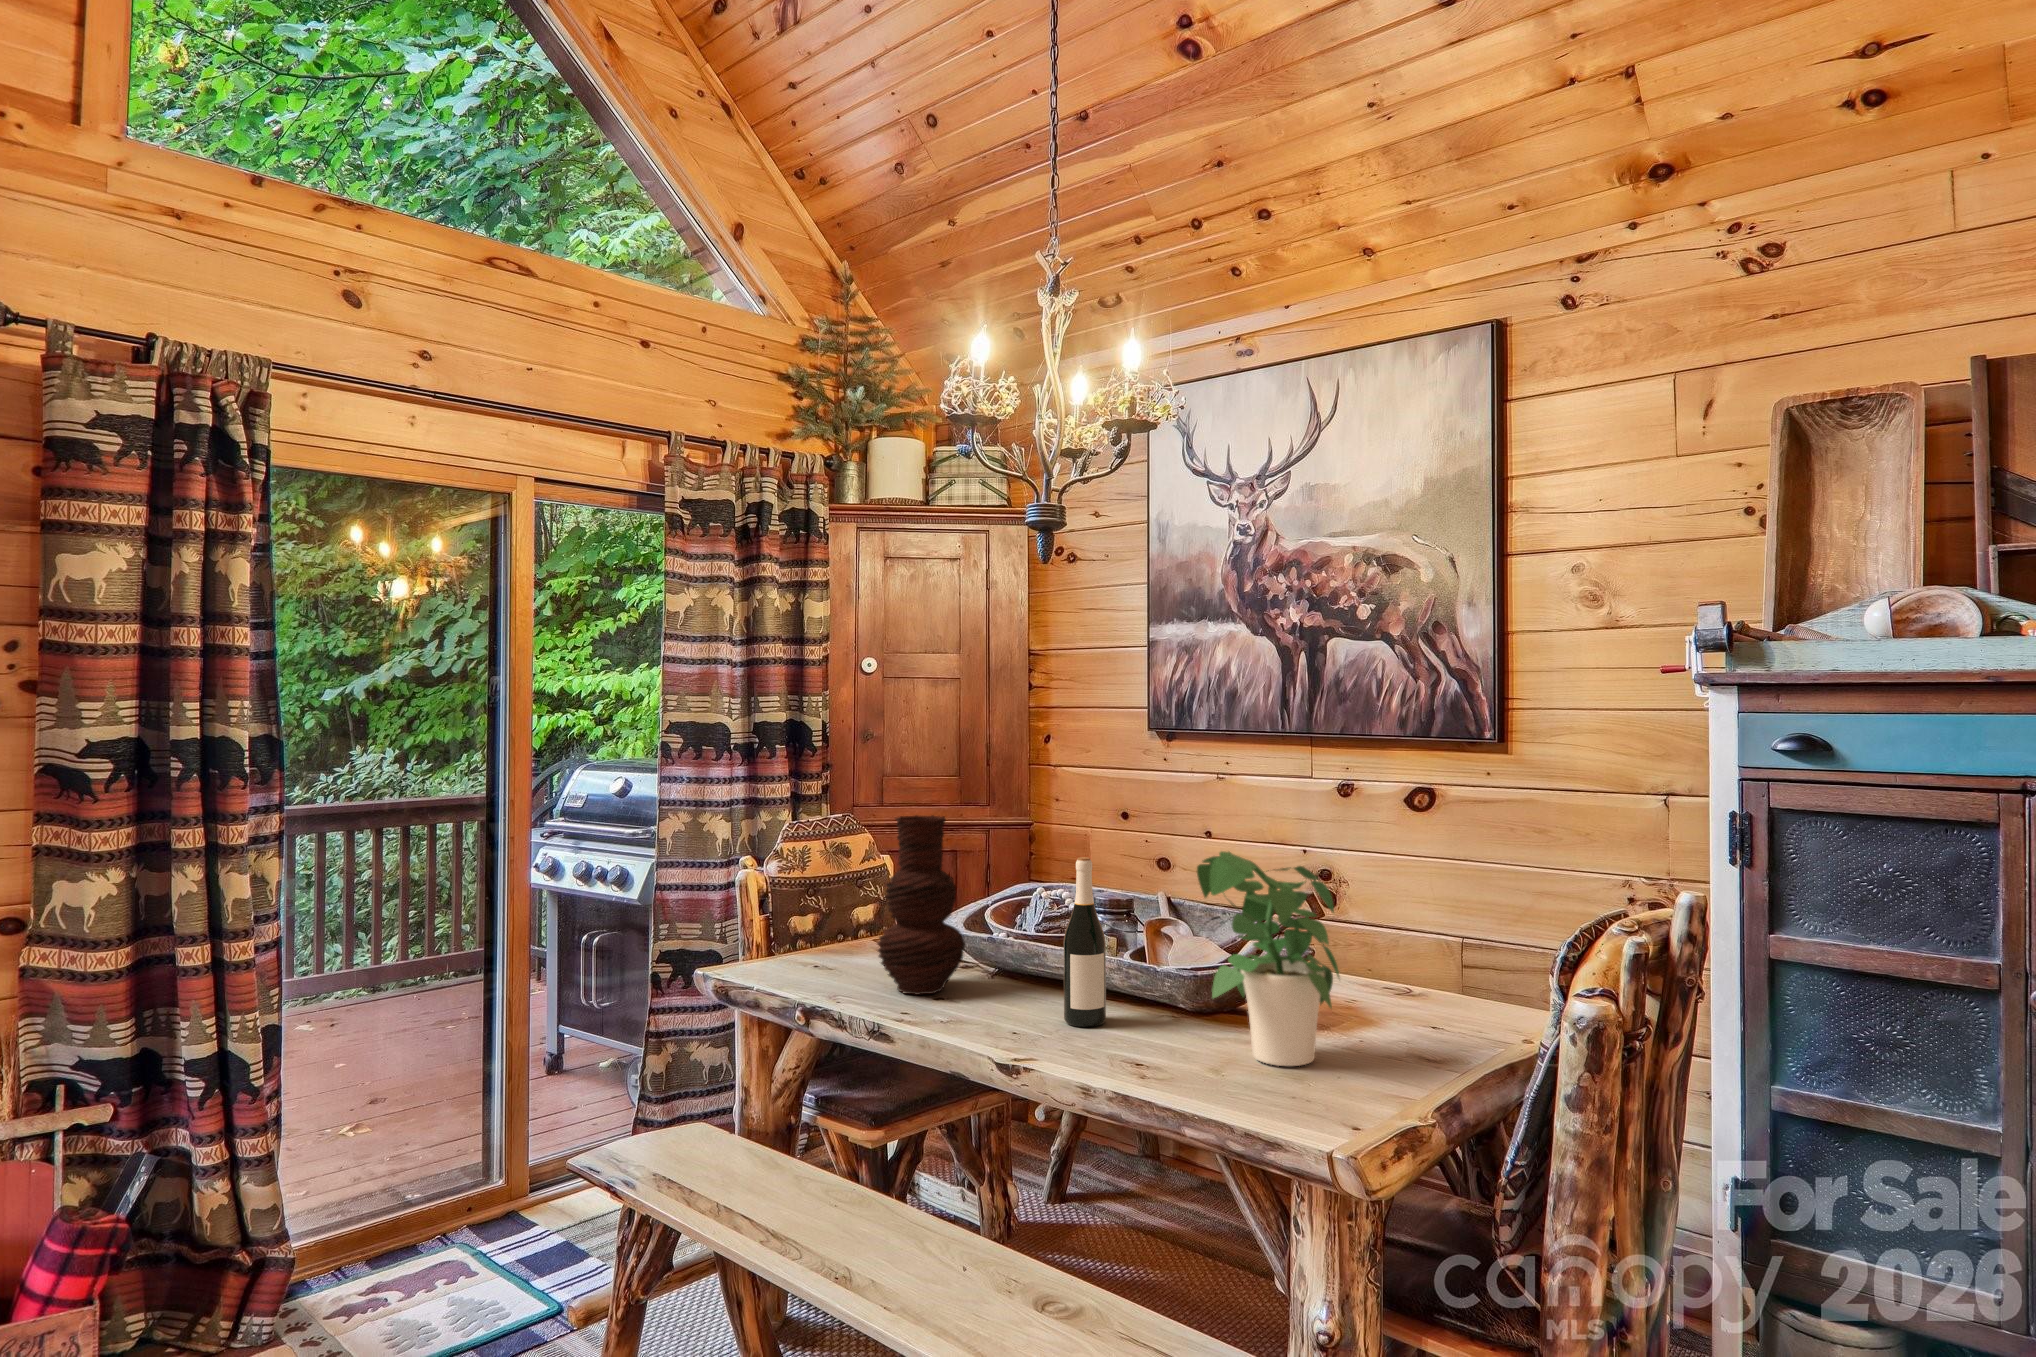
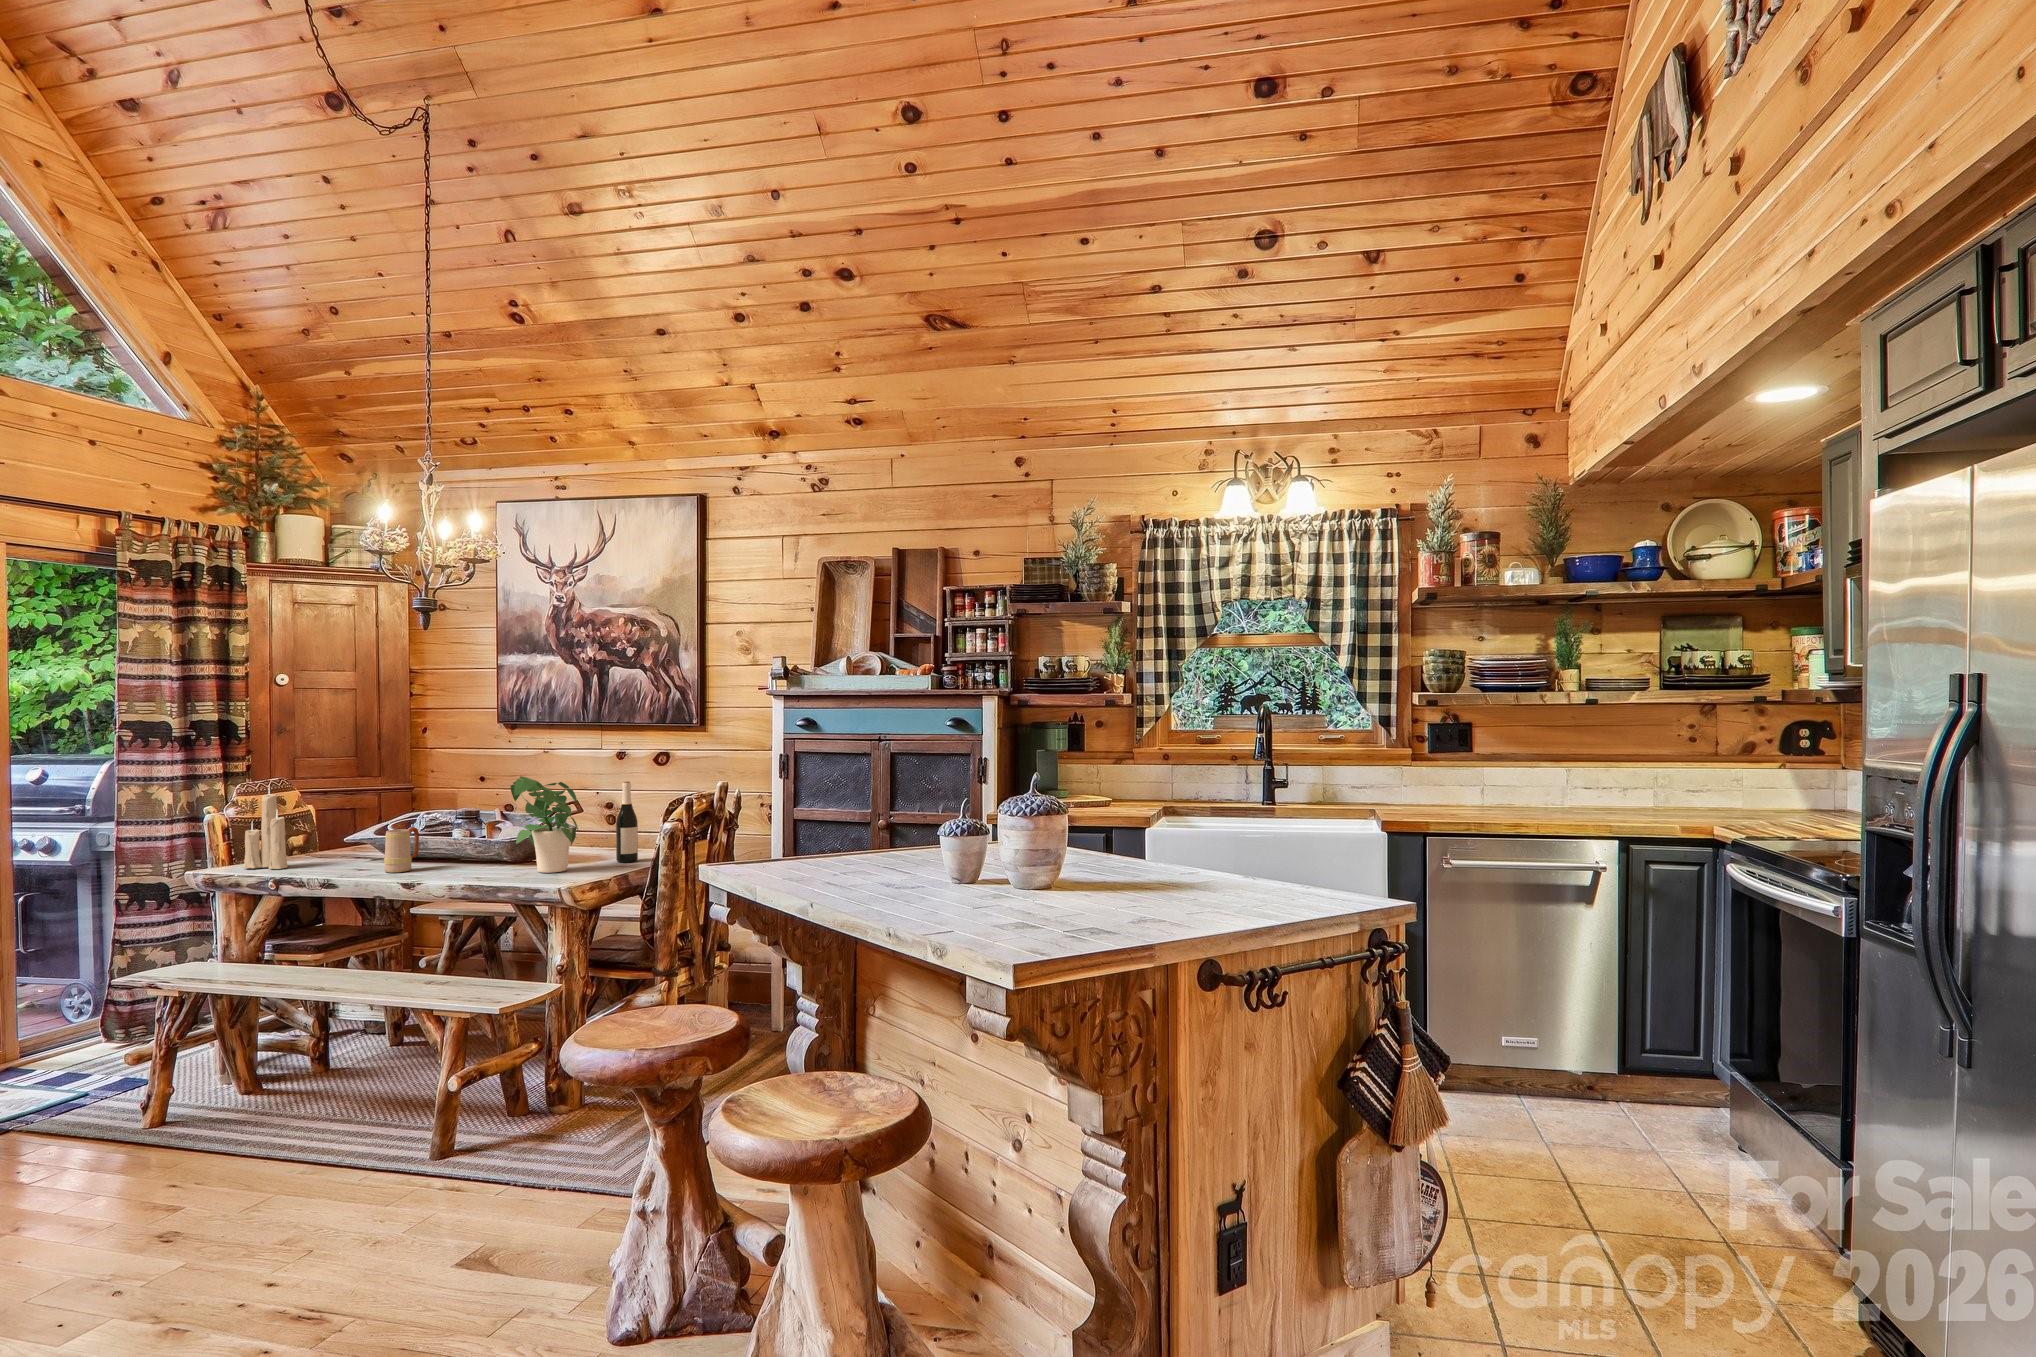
vase: present [877,815,965,995] -> none [323,771,379,869]
candle: none [766,823,829,980] -> present [243,785,288,869]
wine bottle: present [1064,857,1106,1027] -> present [616,781,638,862]
mug: none [969,929,1029,1019] -> present [384,827,419,873]

